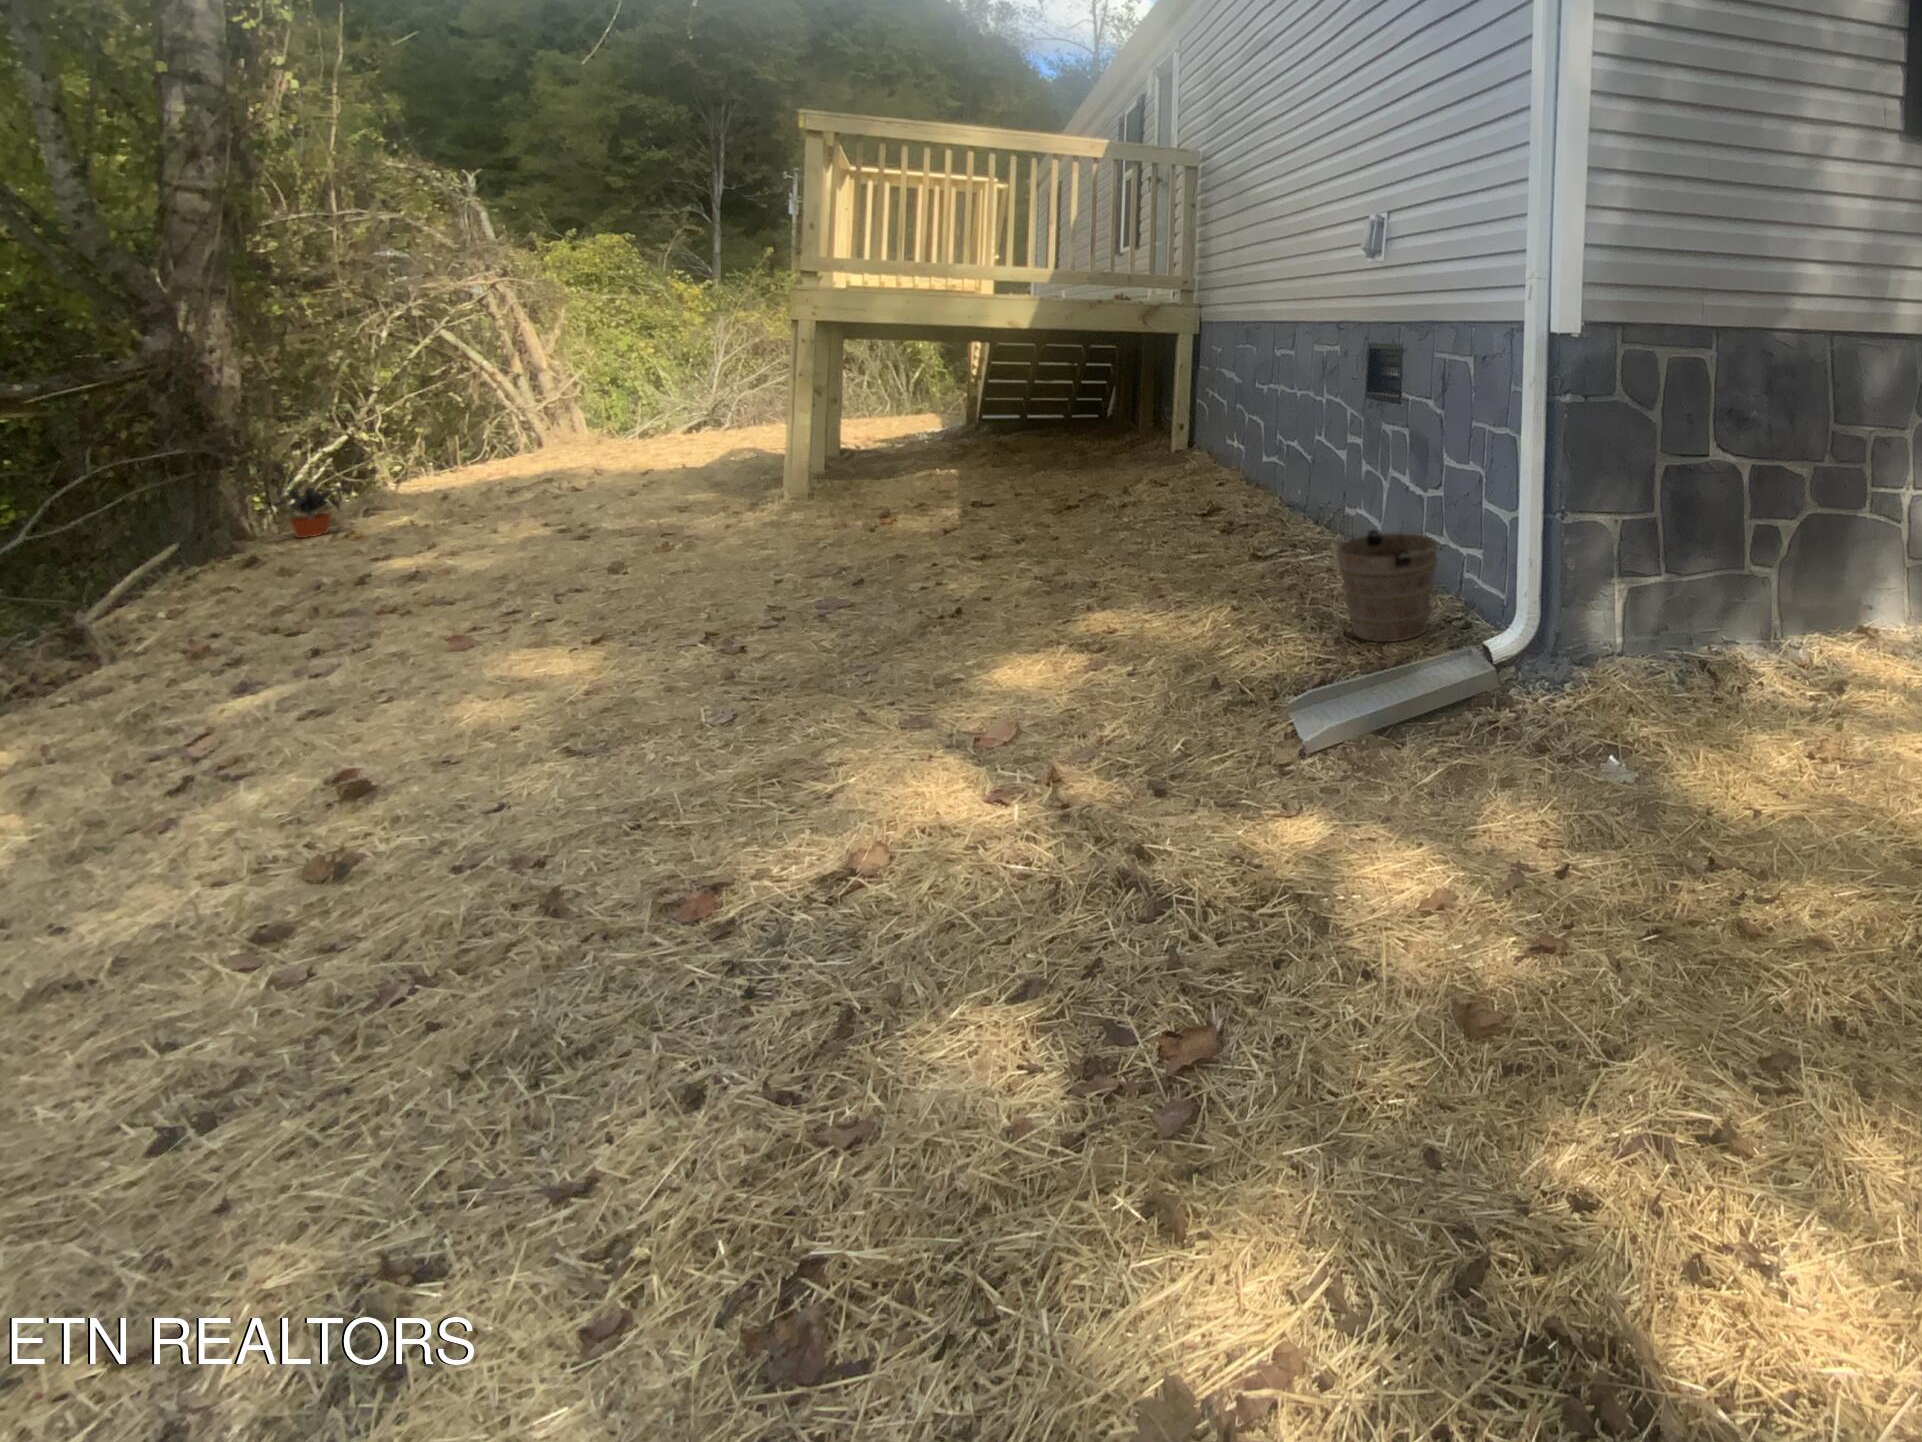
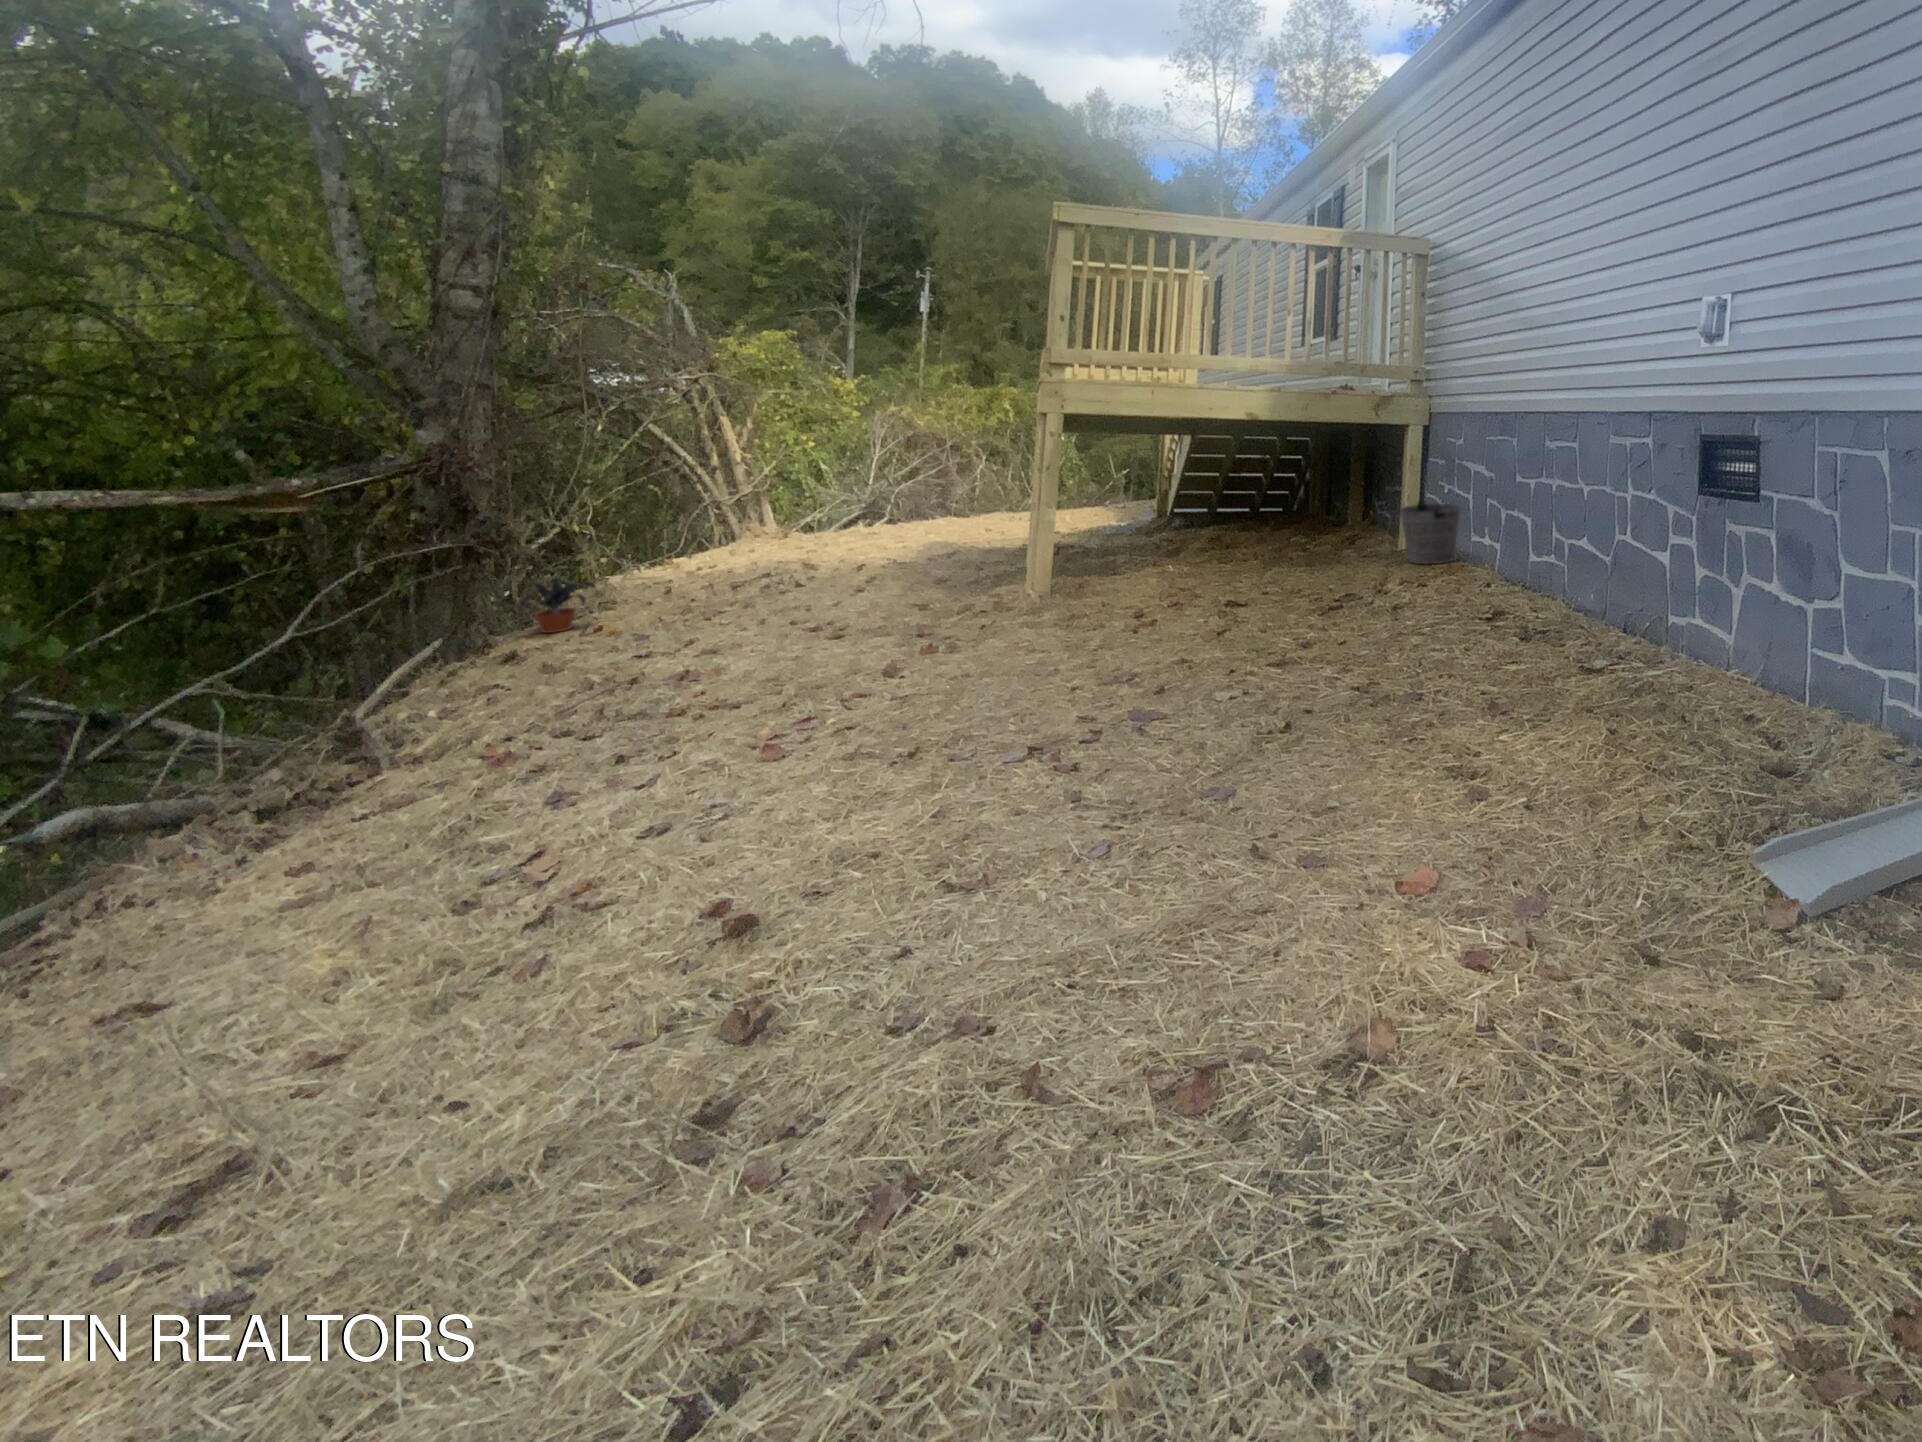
bucket: present [1337,530,1448,642] -> present [1400,502,1460,564]

